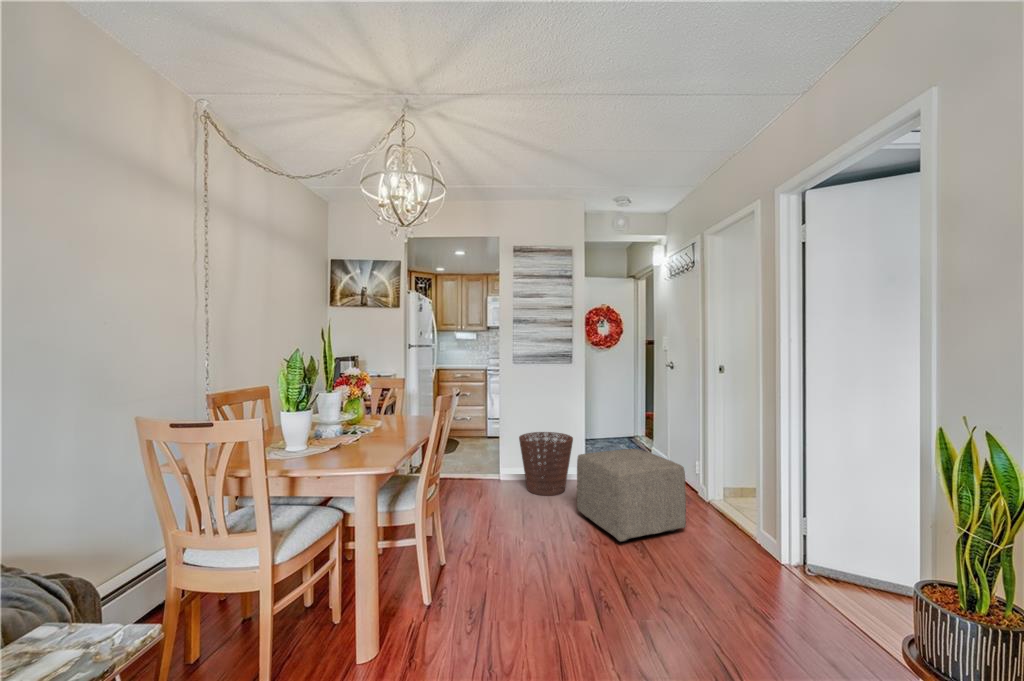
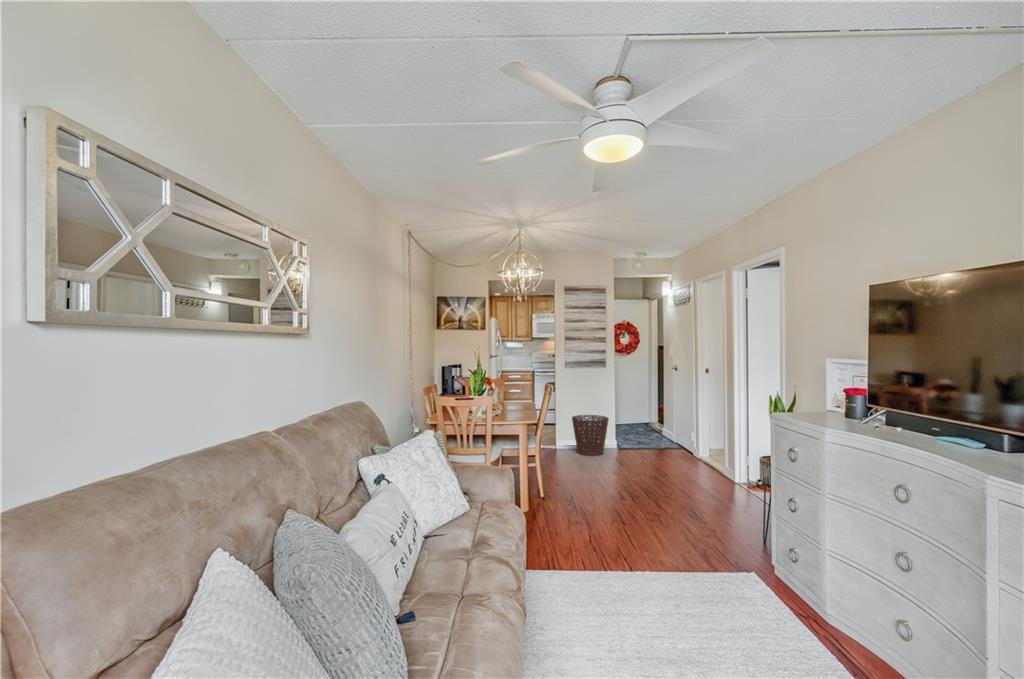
ottoman: present [577,449,686,541] -> none [614,423,683,475]

